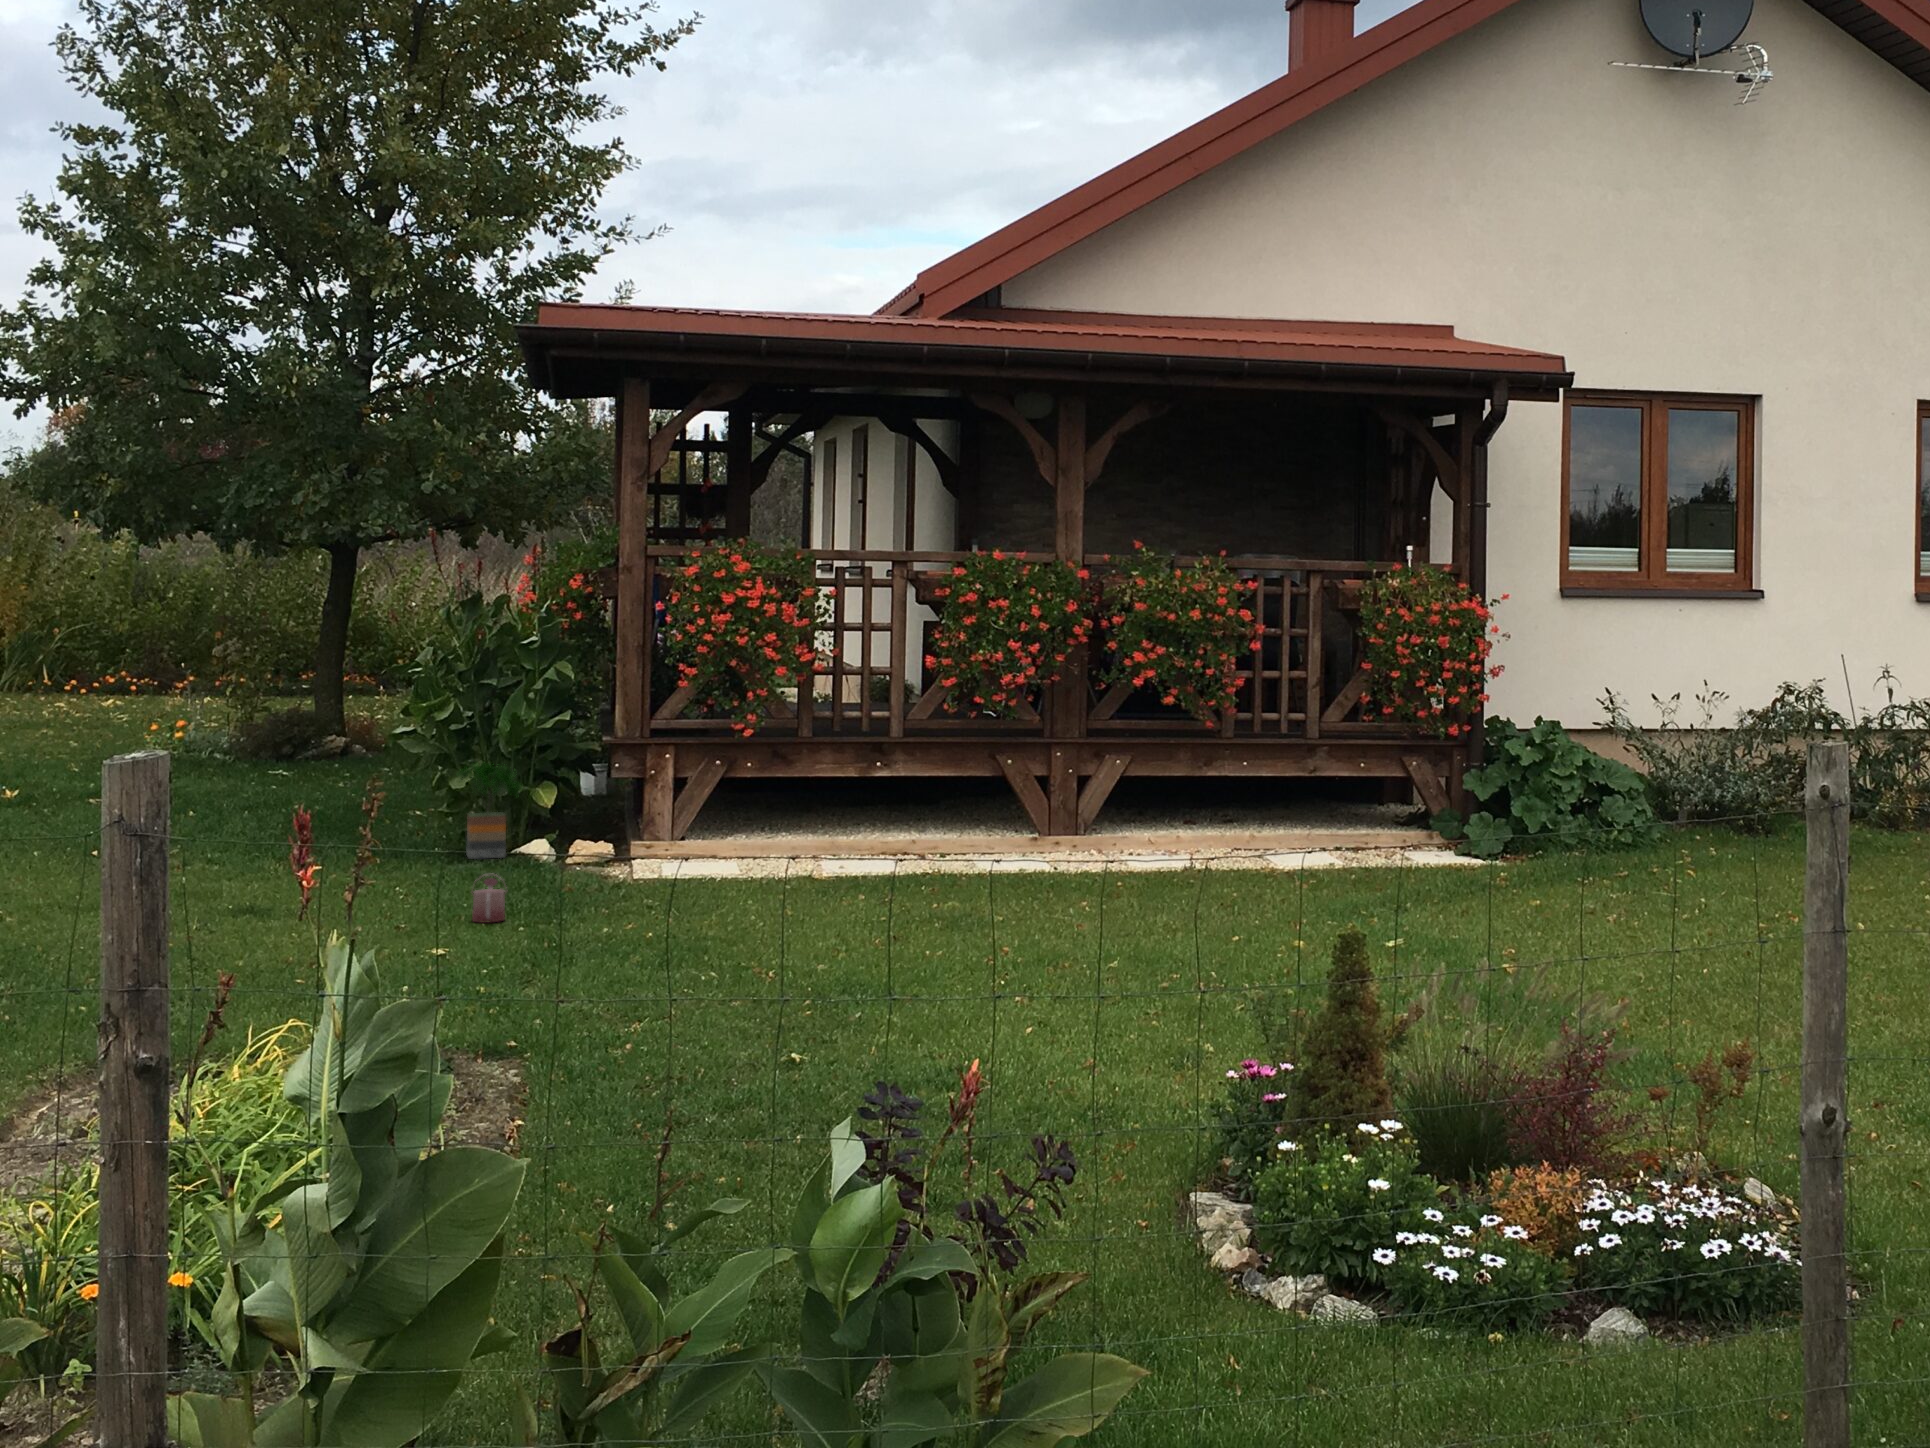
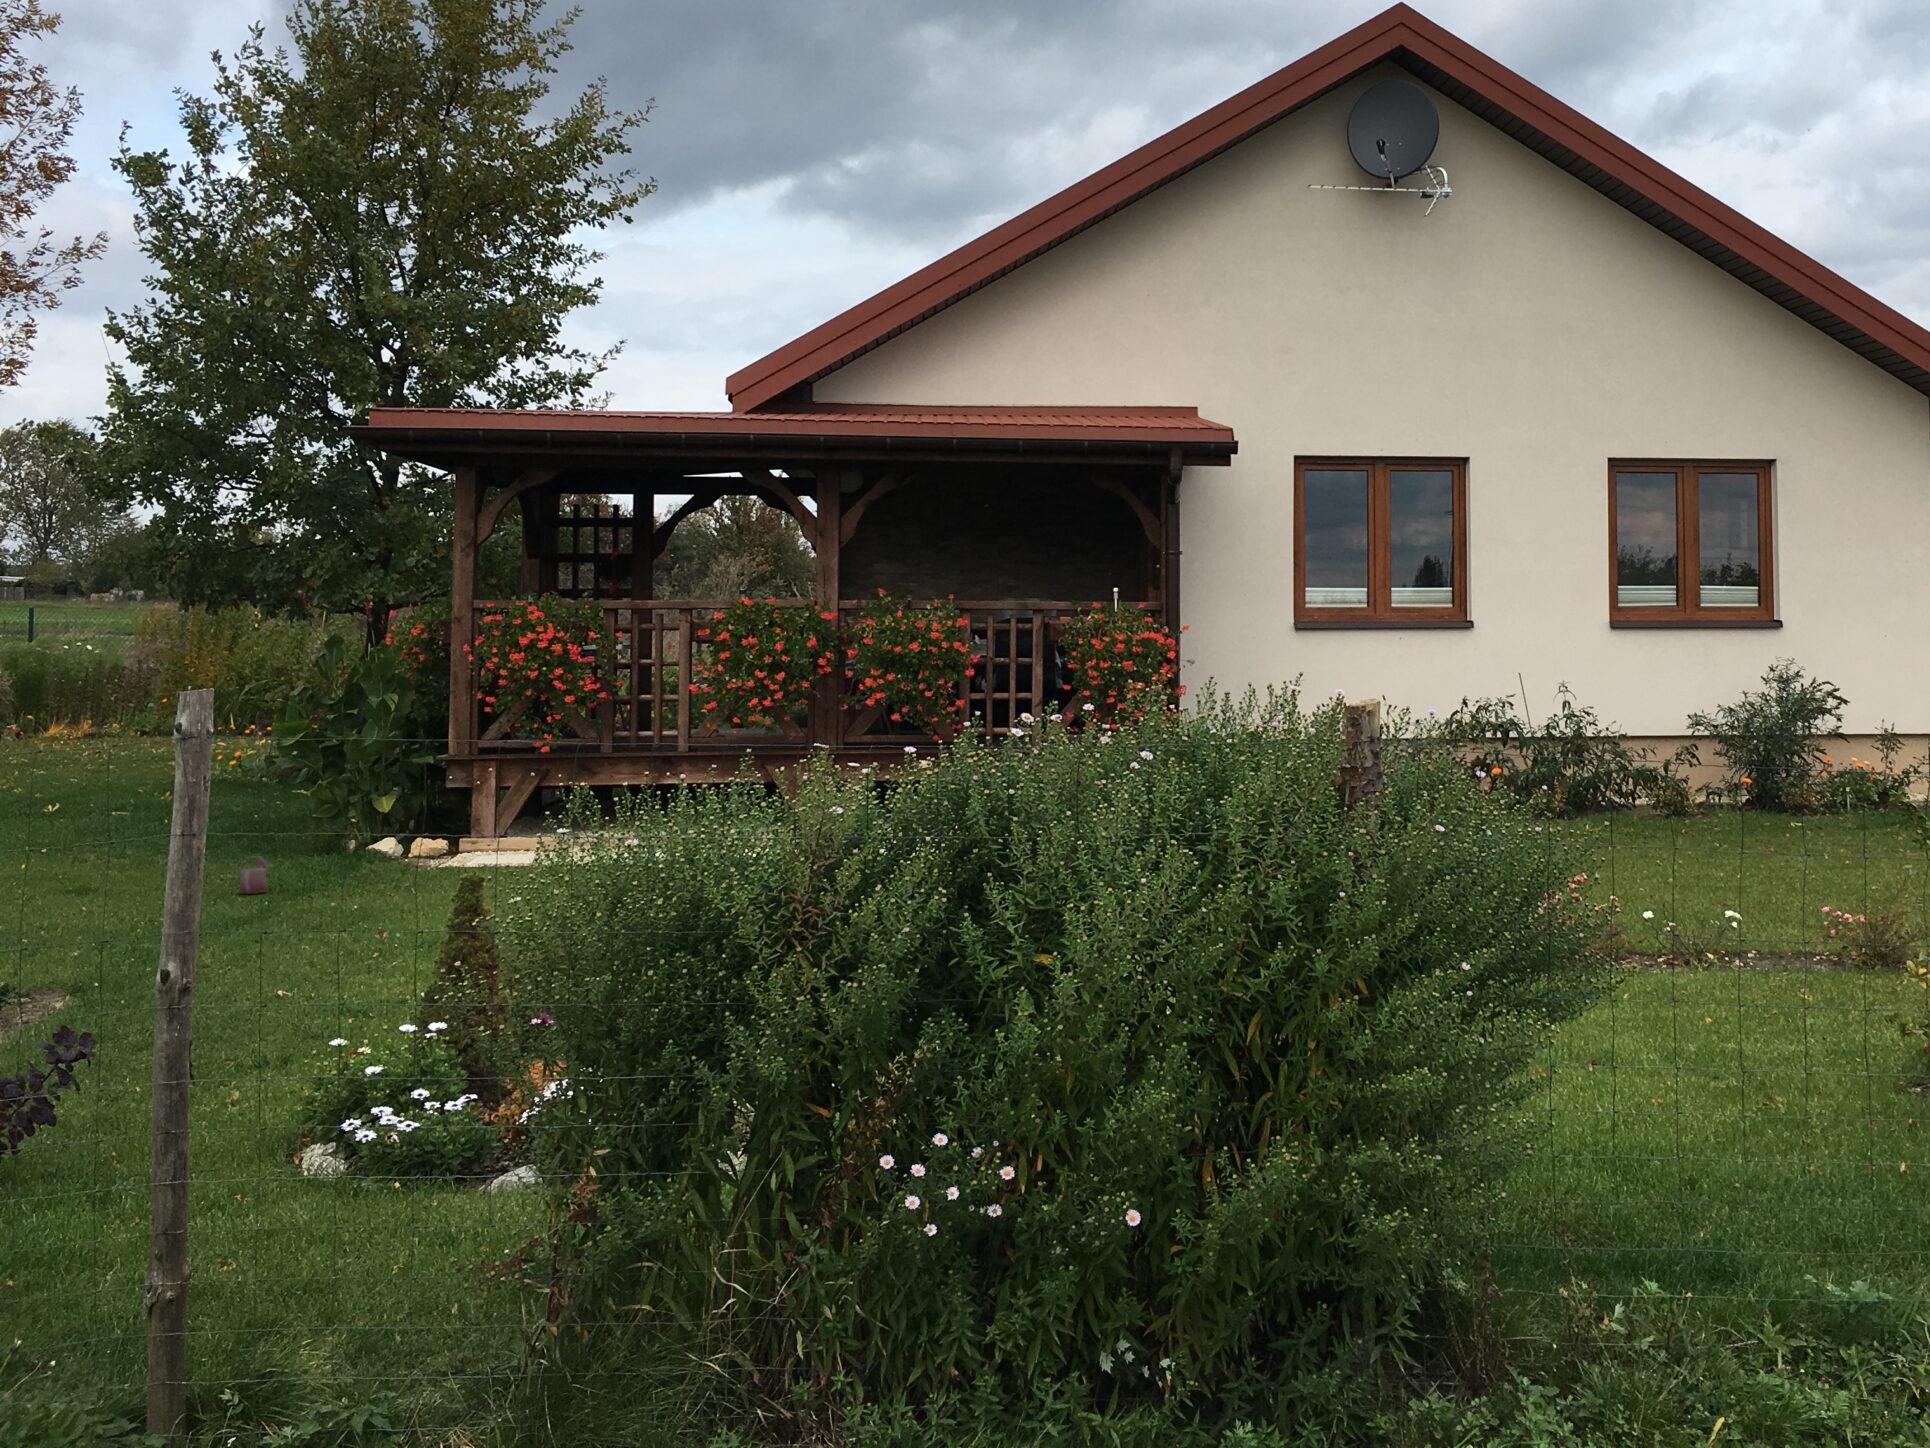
potted tree: present [458,762,522,859] -> none [315,774,371,852]

